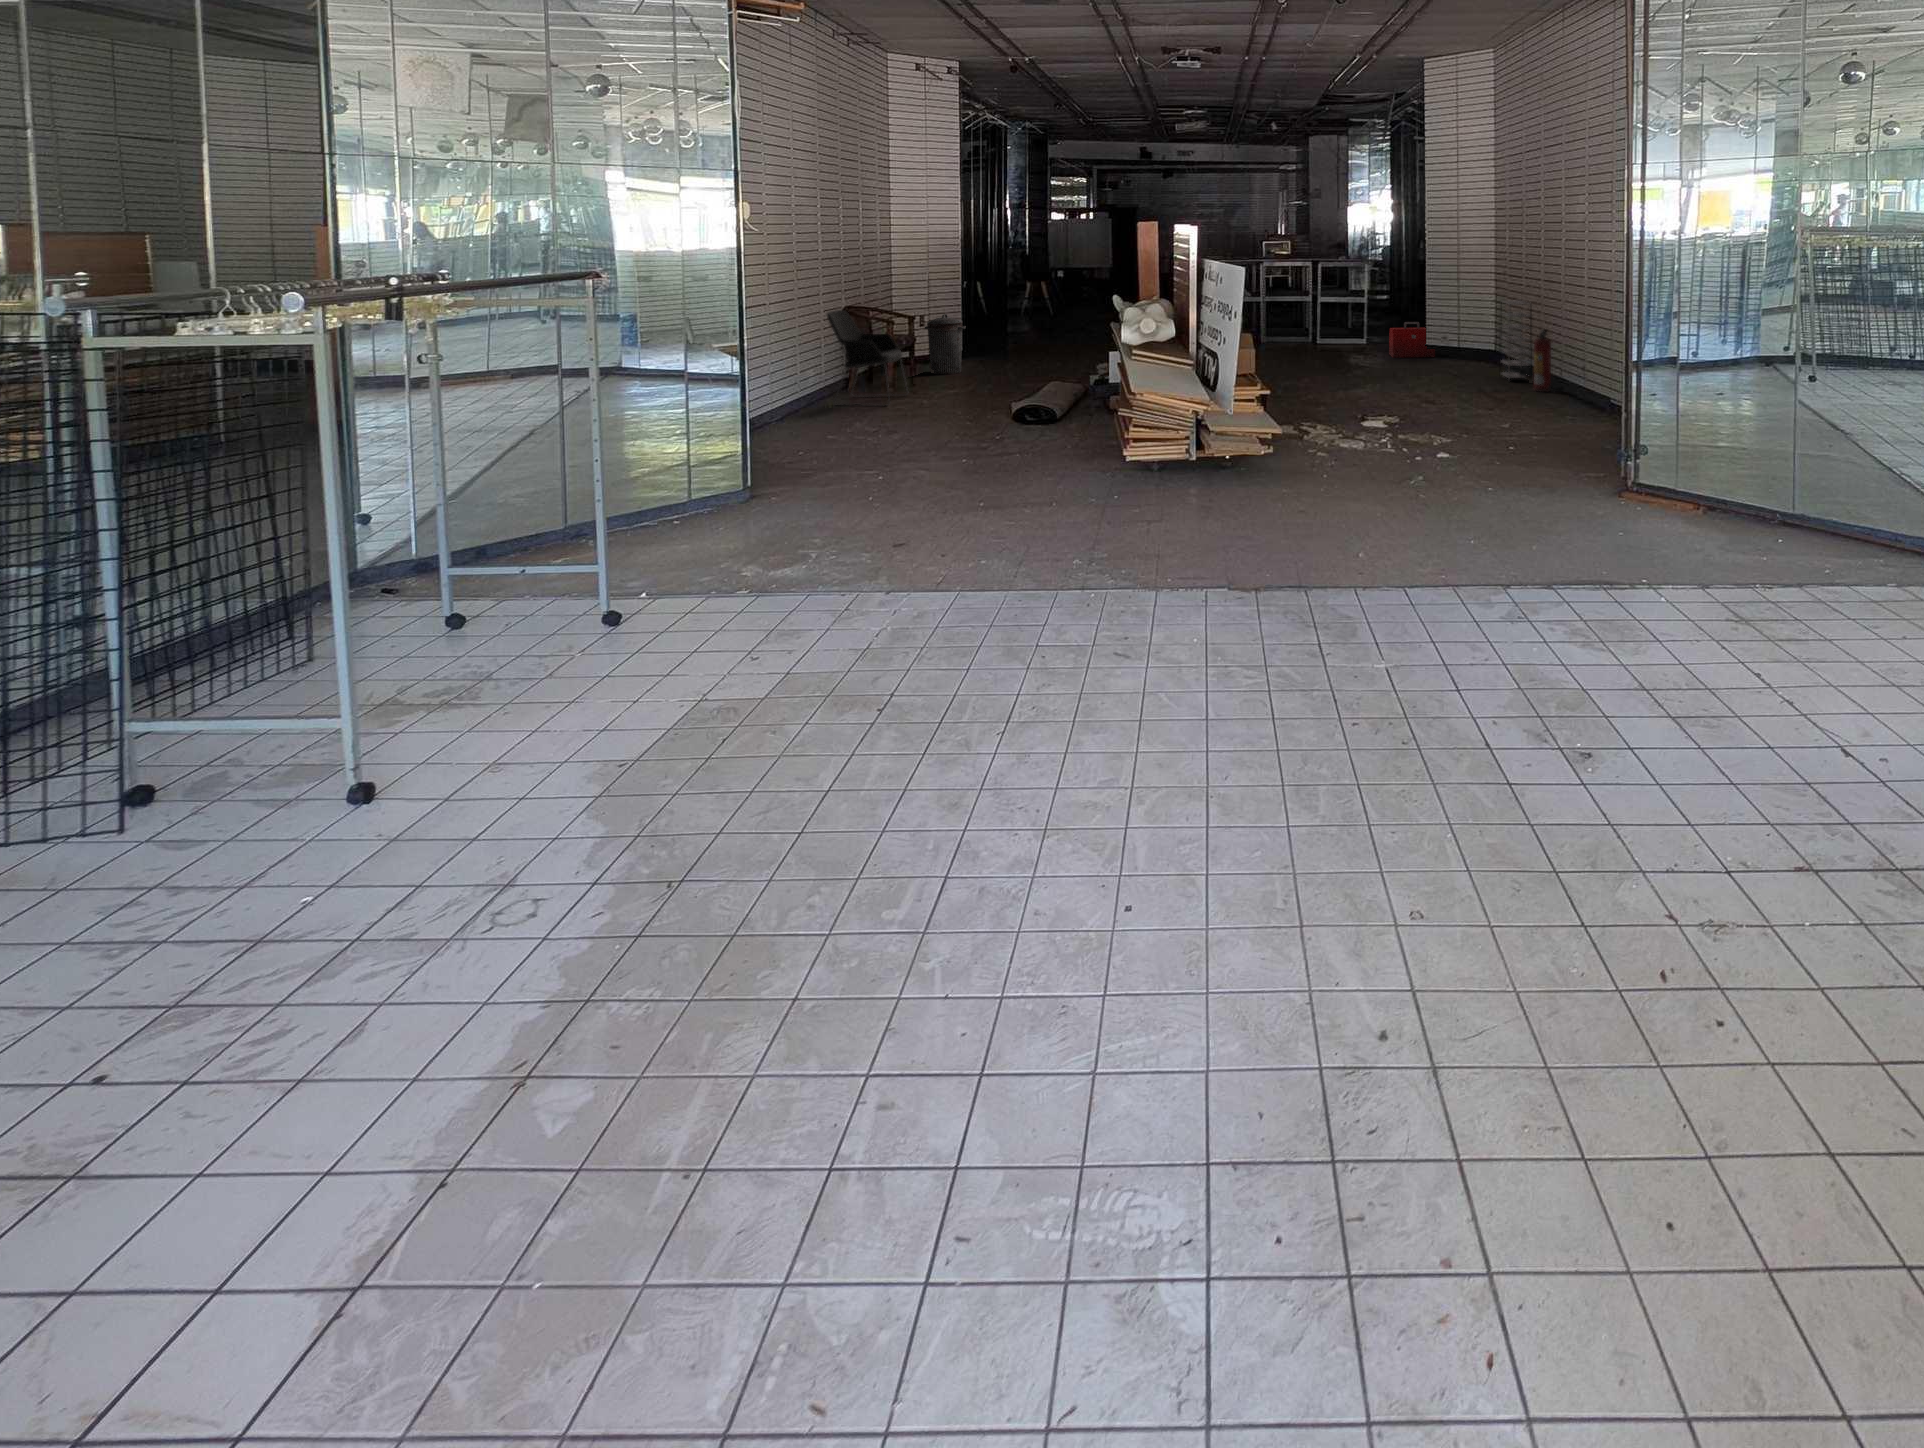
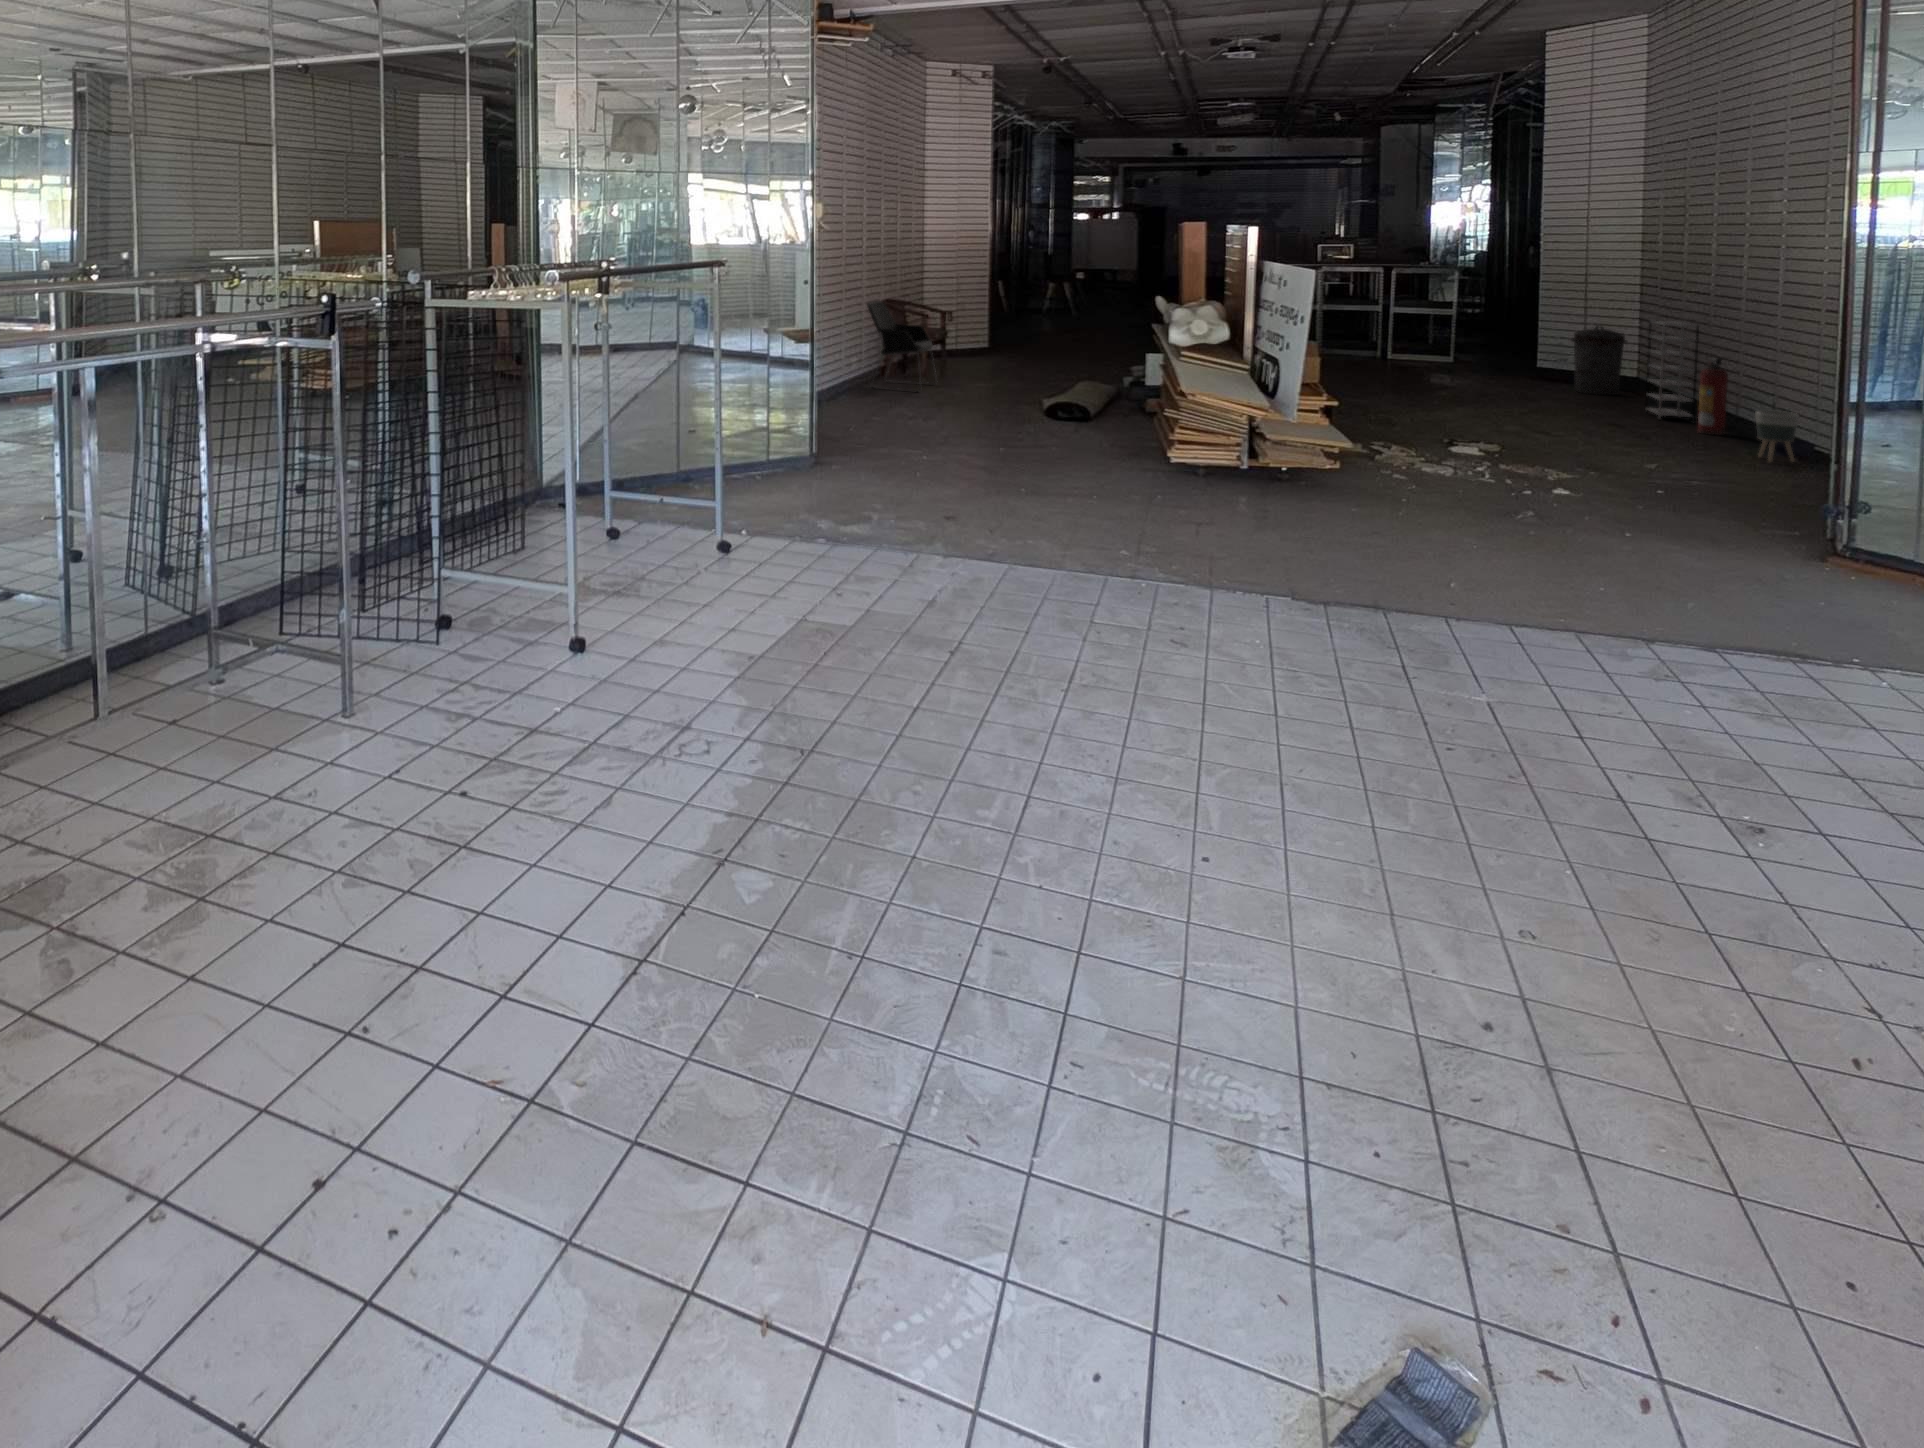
trash can: present [925,314,966,374] -> present [1571,326,1627,395]
toolbox: present [1389,322,1435,358] -> none [1484,341,1550,385]
planter: none [1569,370,1596,412] -> present [1755,410,1799,462]

